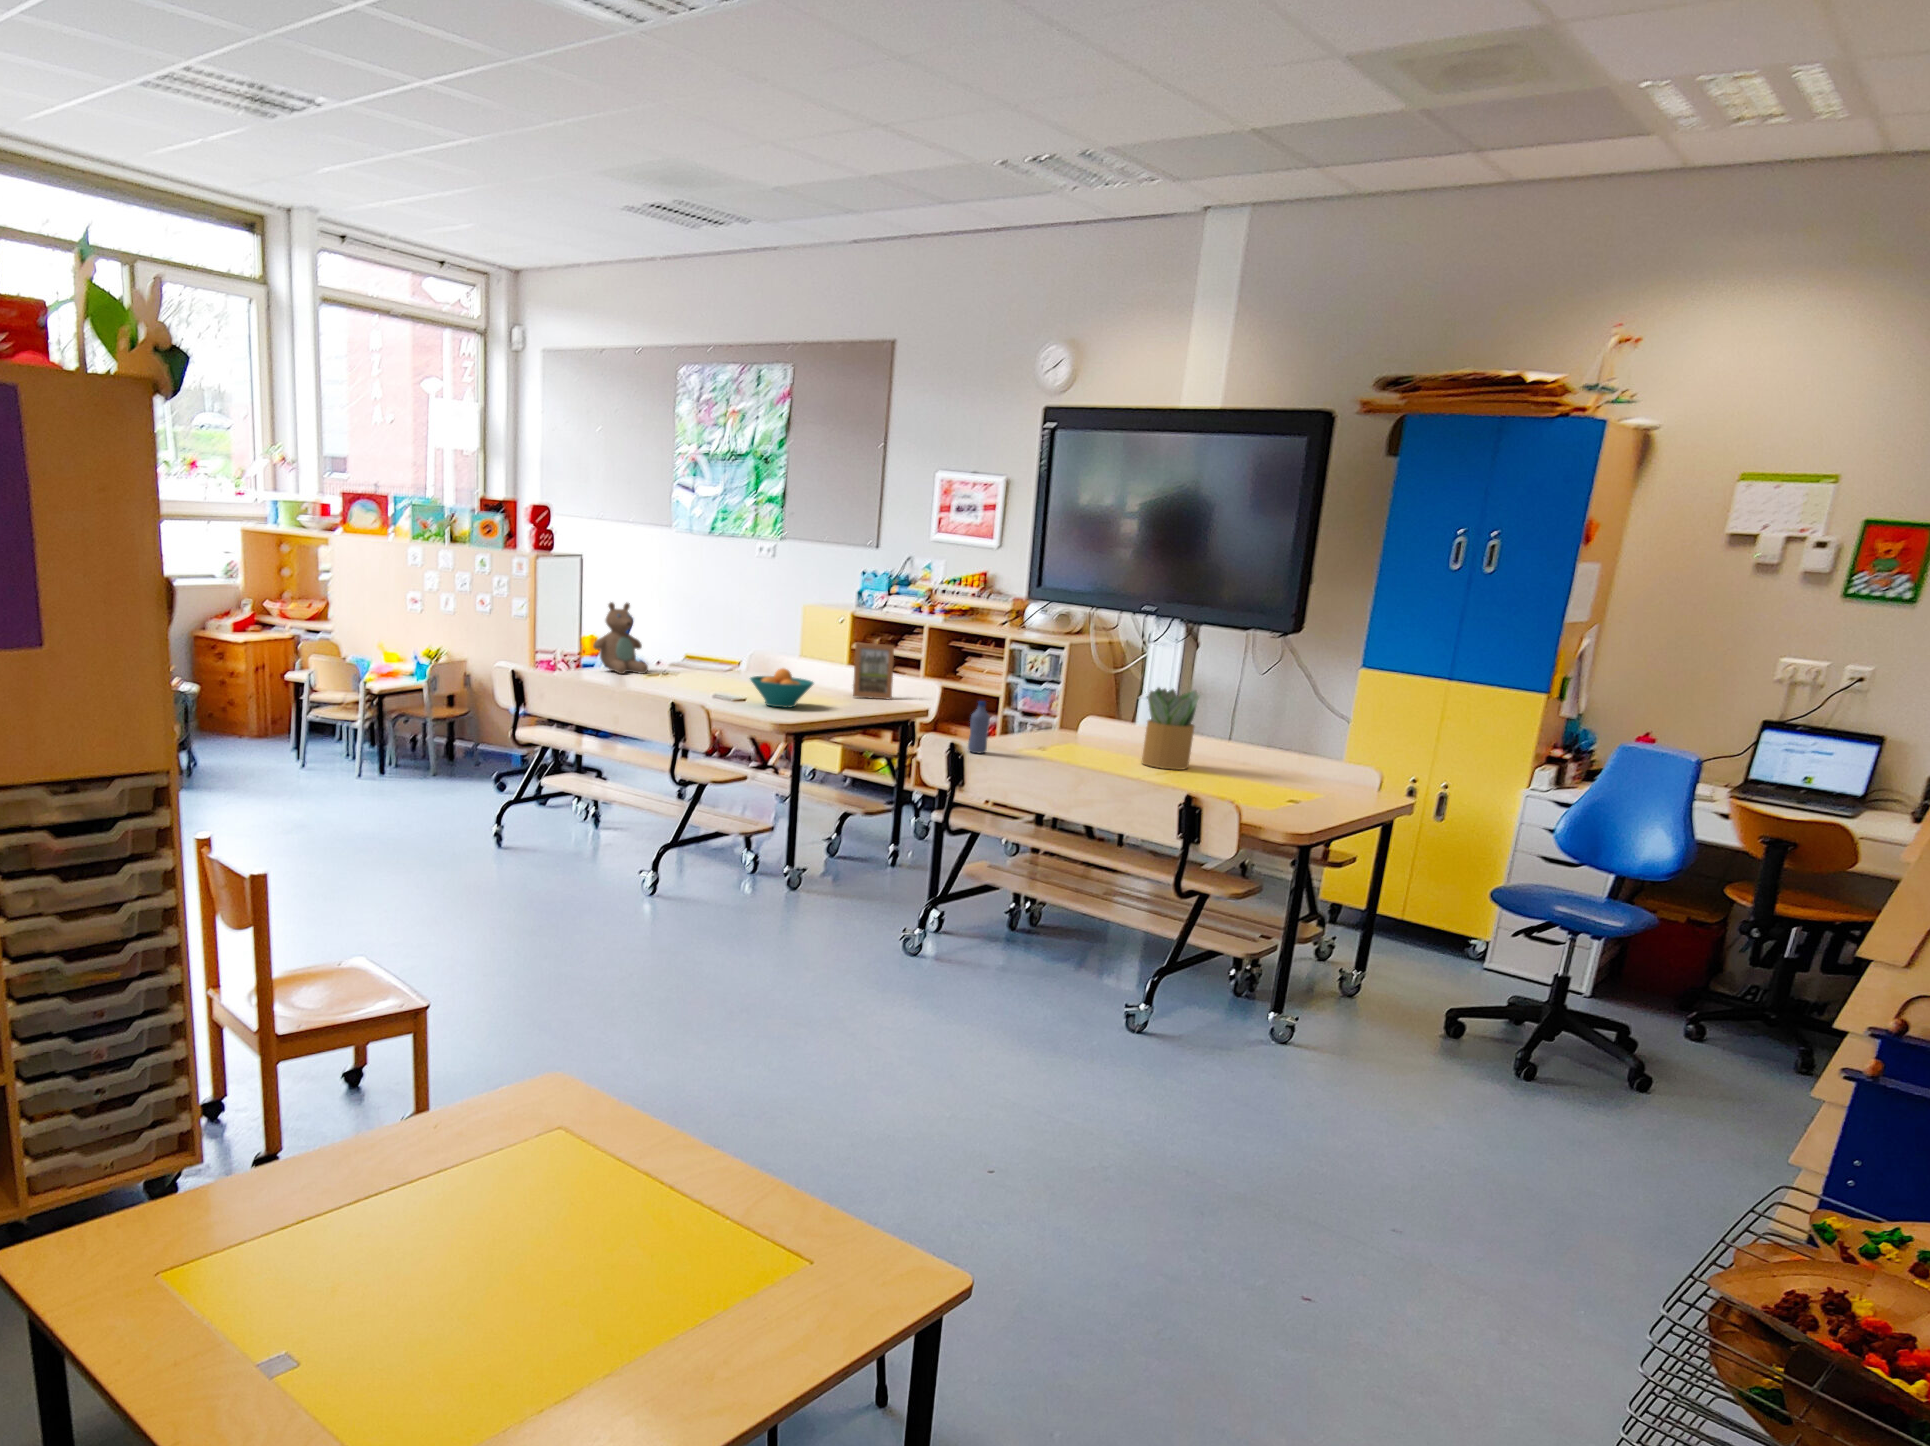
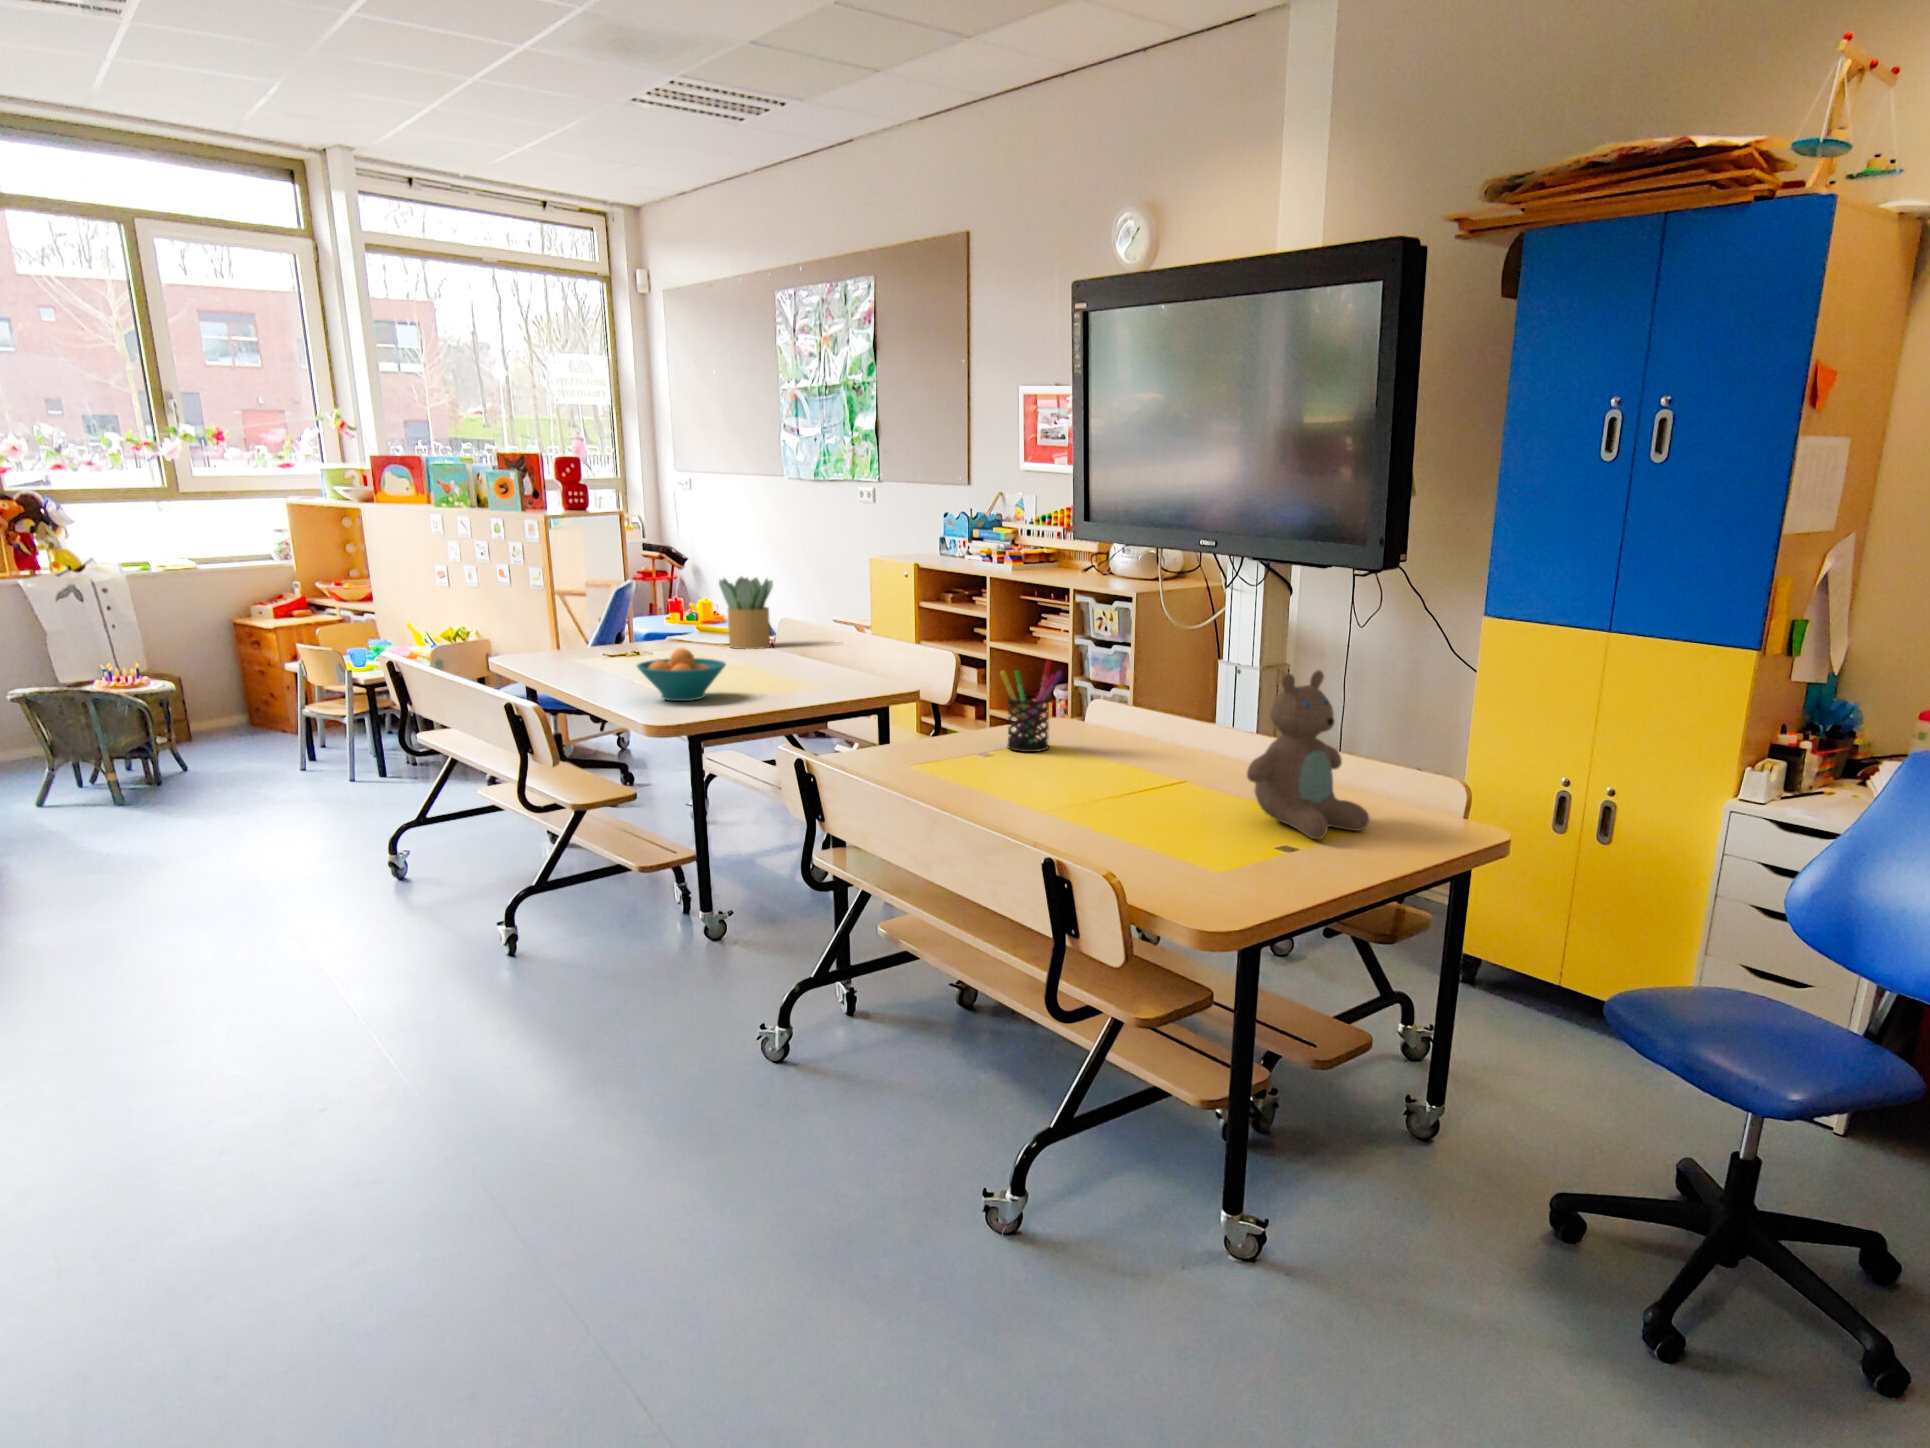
teddy bear: present [593,602,648,674] -> present [1247,670,1369,839]
picture frame: present [853,642,894,699] -> none [821,607,876,681]
pen holder: none [1050,686,1095,749] -> present [1000,660,1062,752]
potted plant: present [1142,688,1200,770] -> present [719,577,773,649]
water bottle: present [968,701,990,753] -> none [858,690,886,766]

